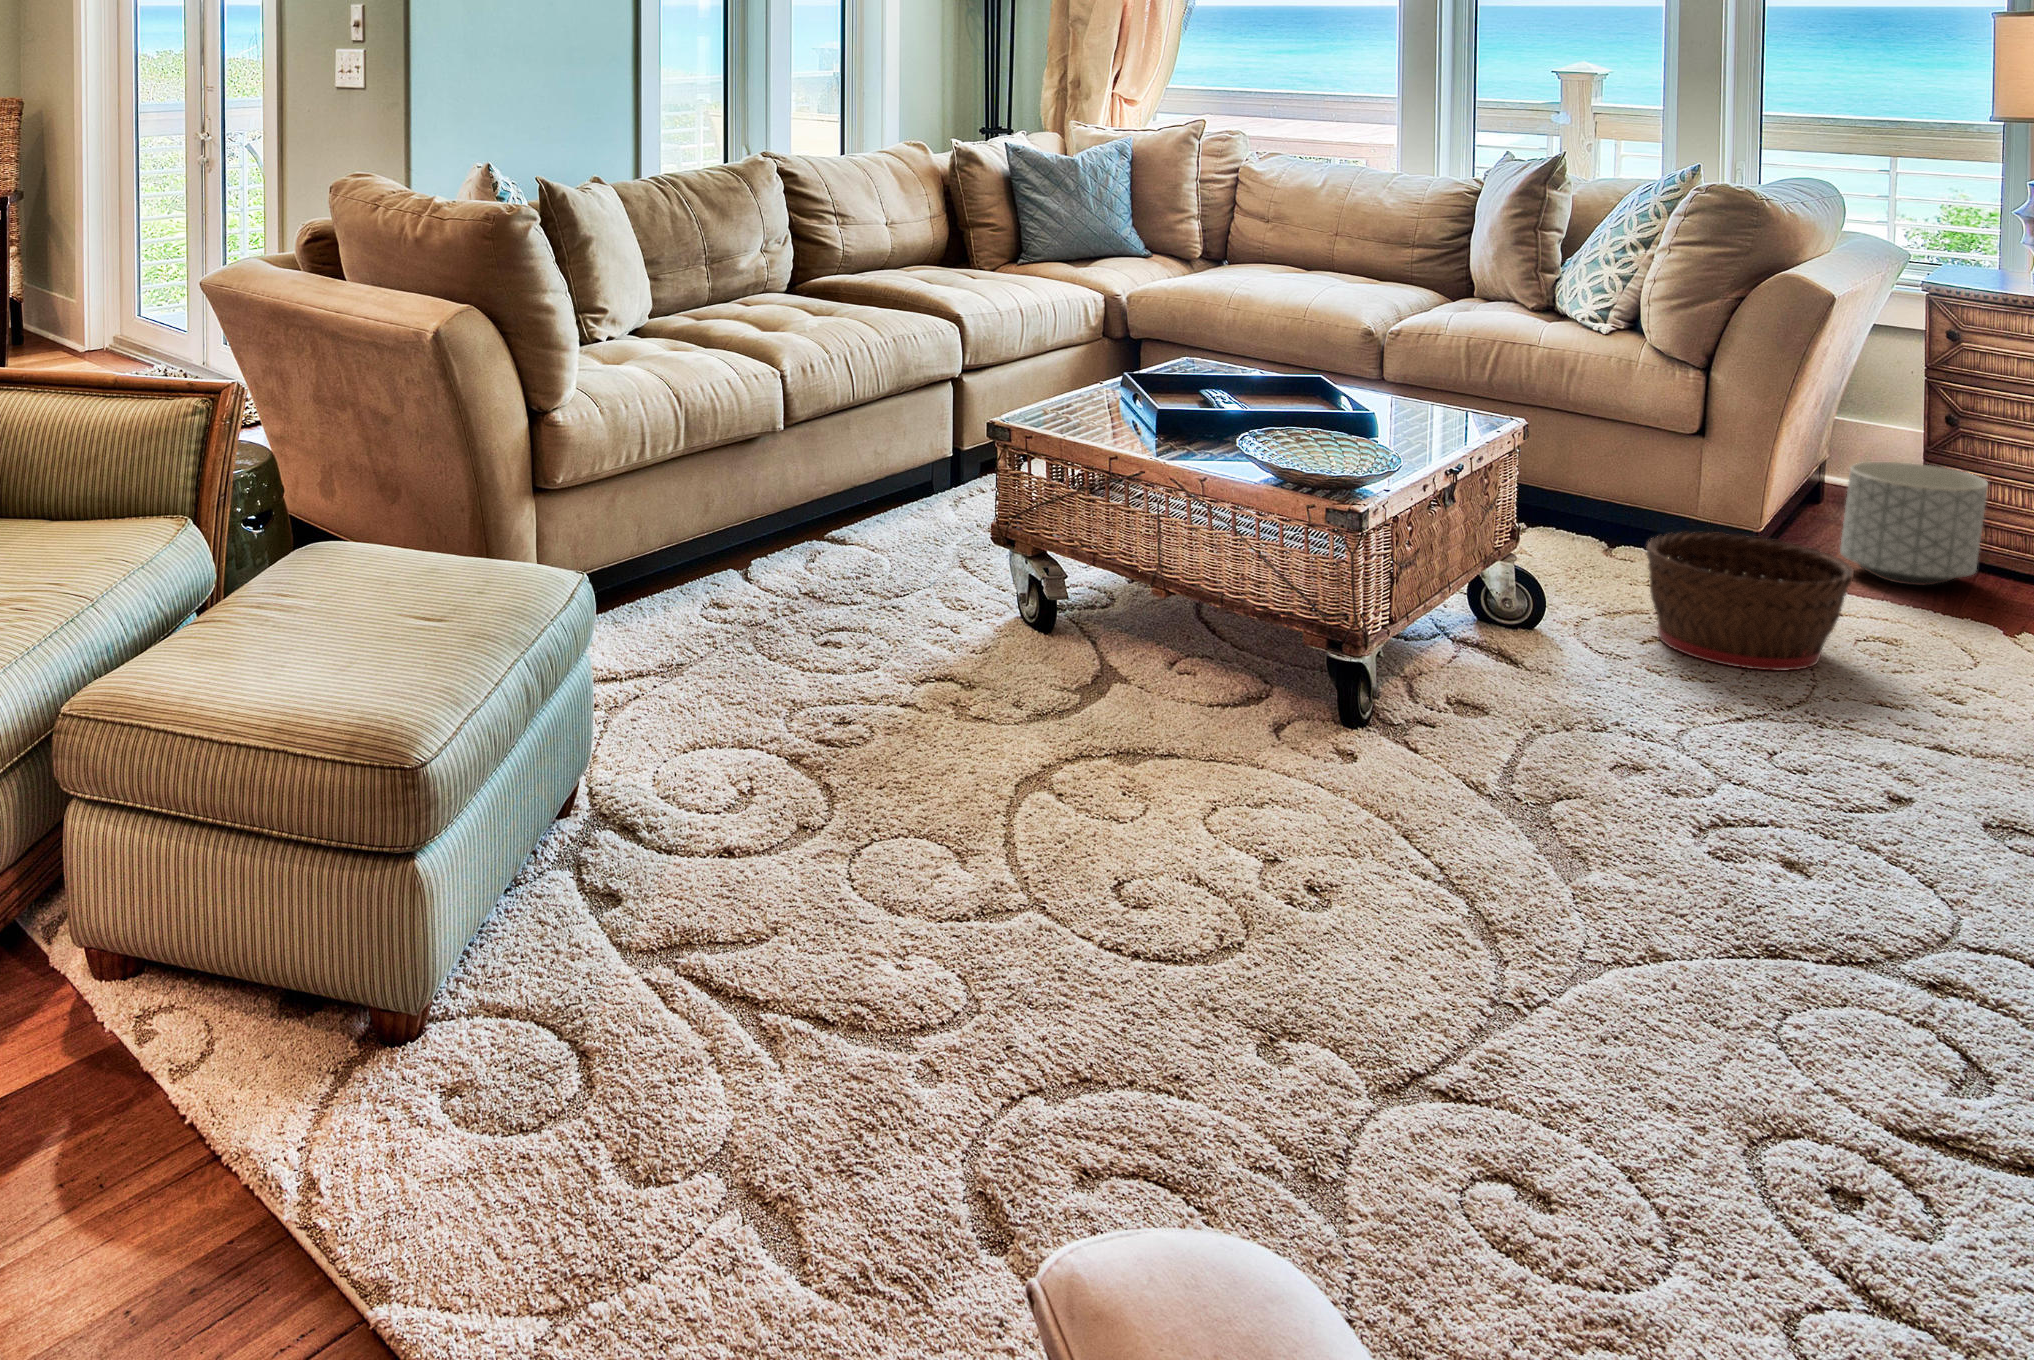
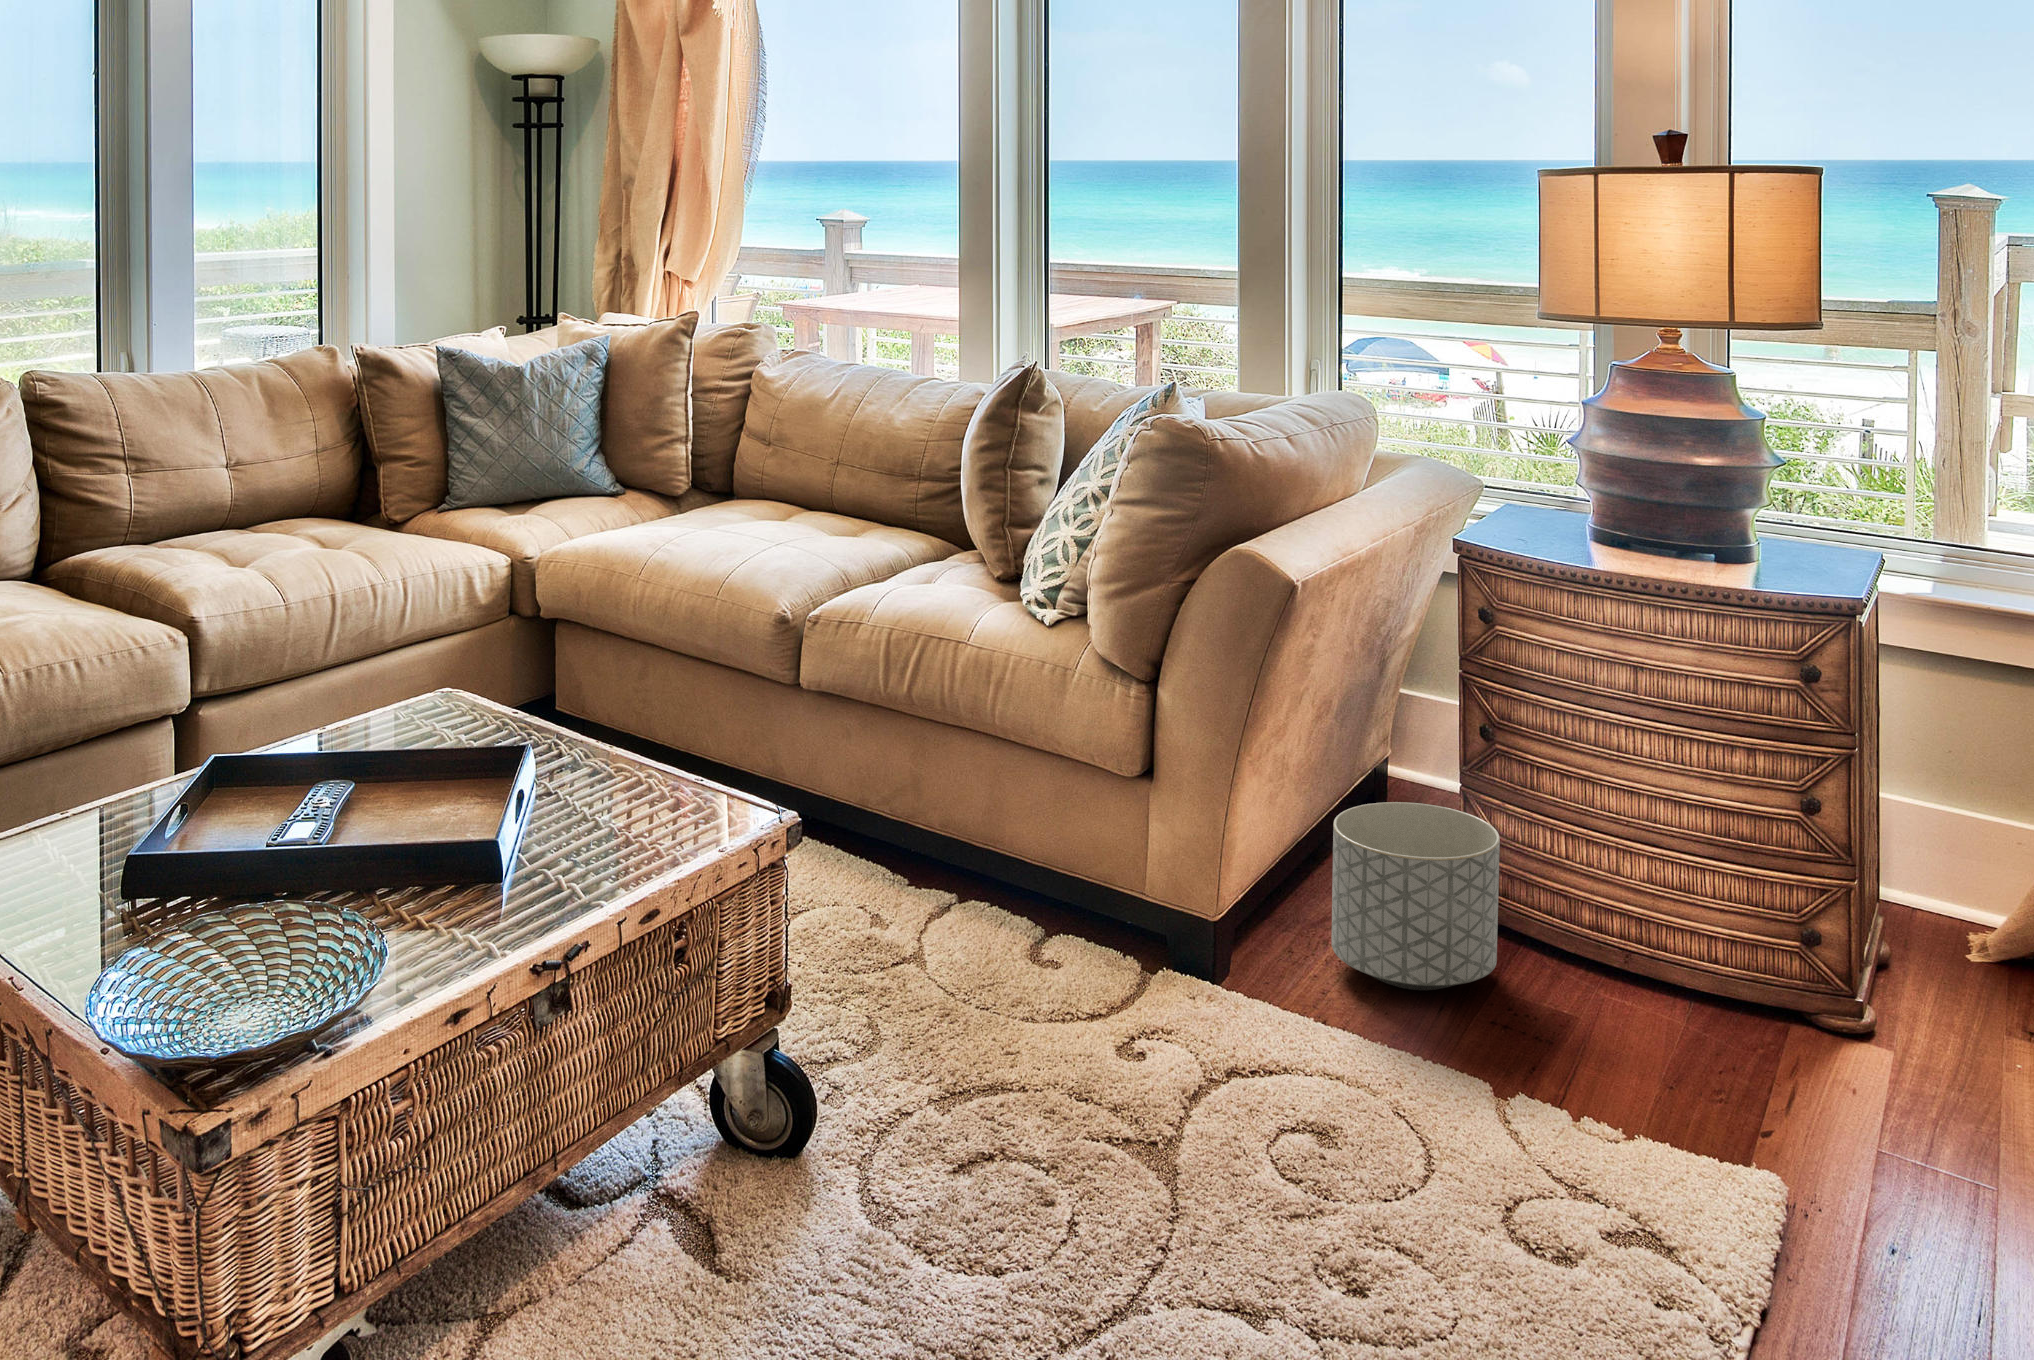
basket: present [1646,532,1854,671] -> none [946,960,1220,1216]

